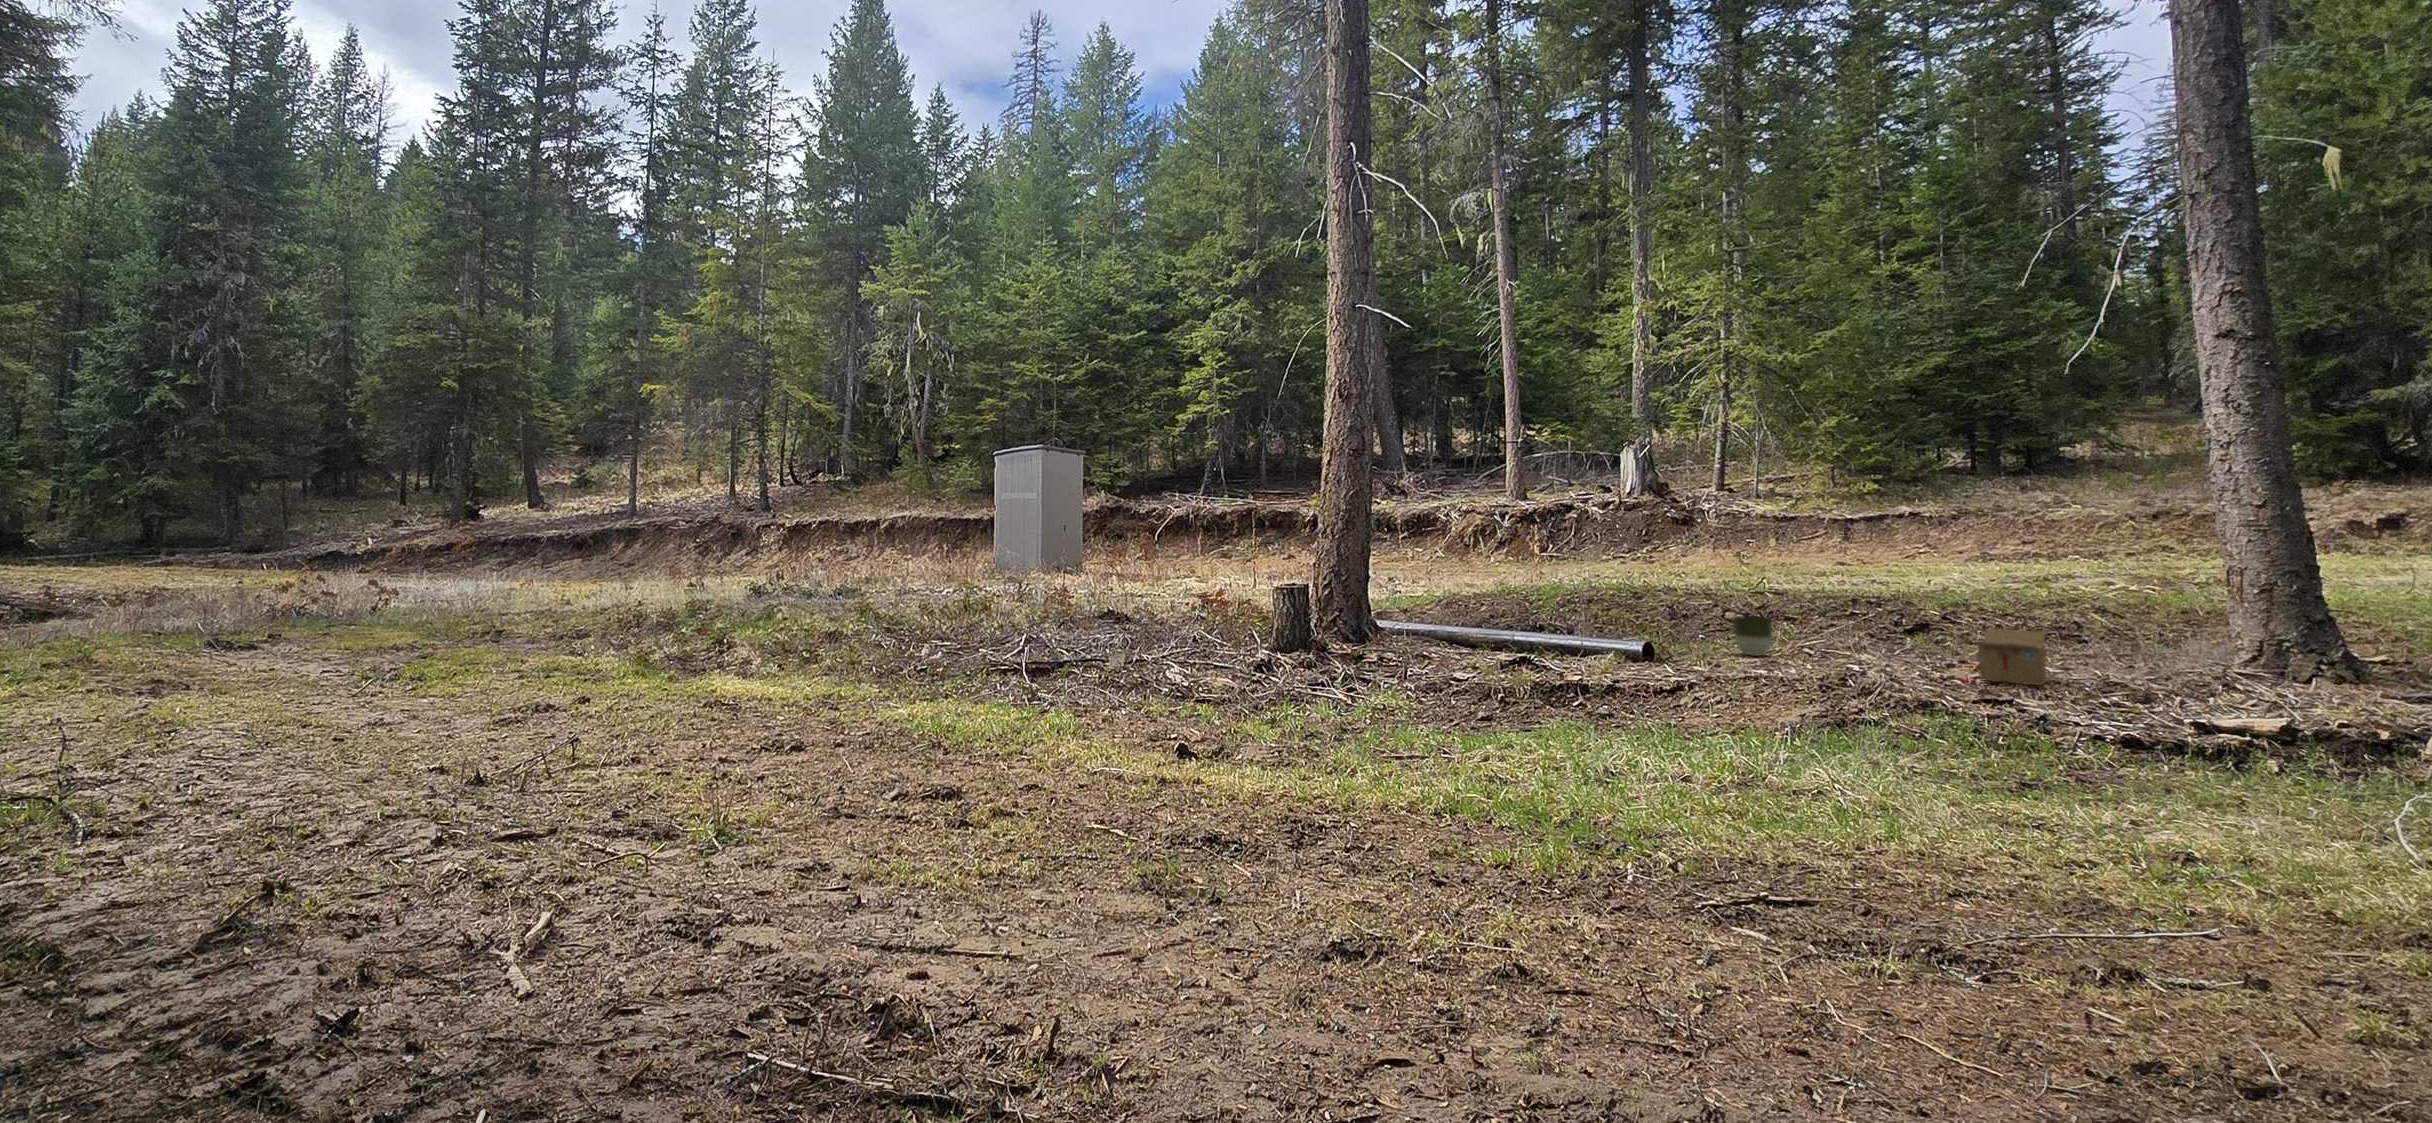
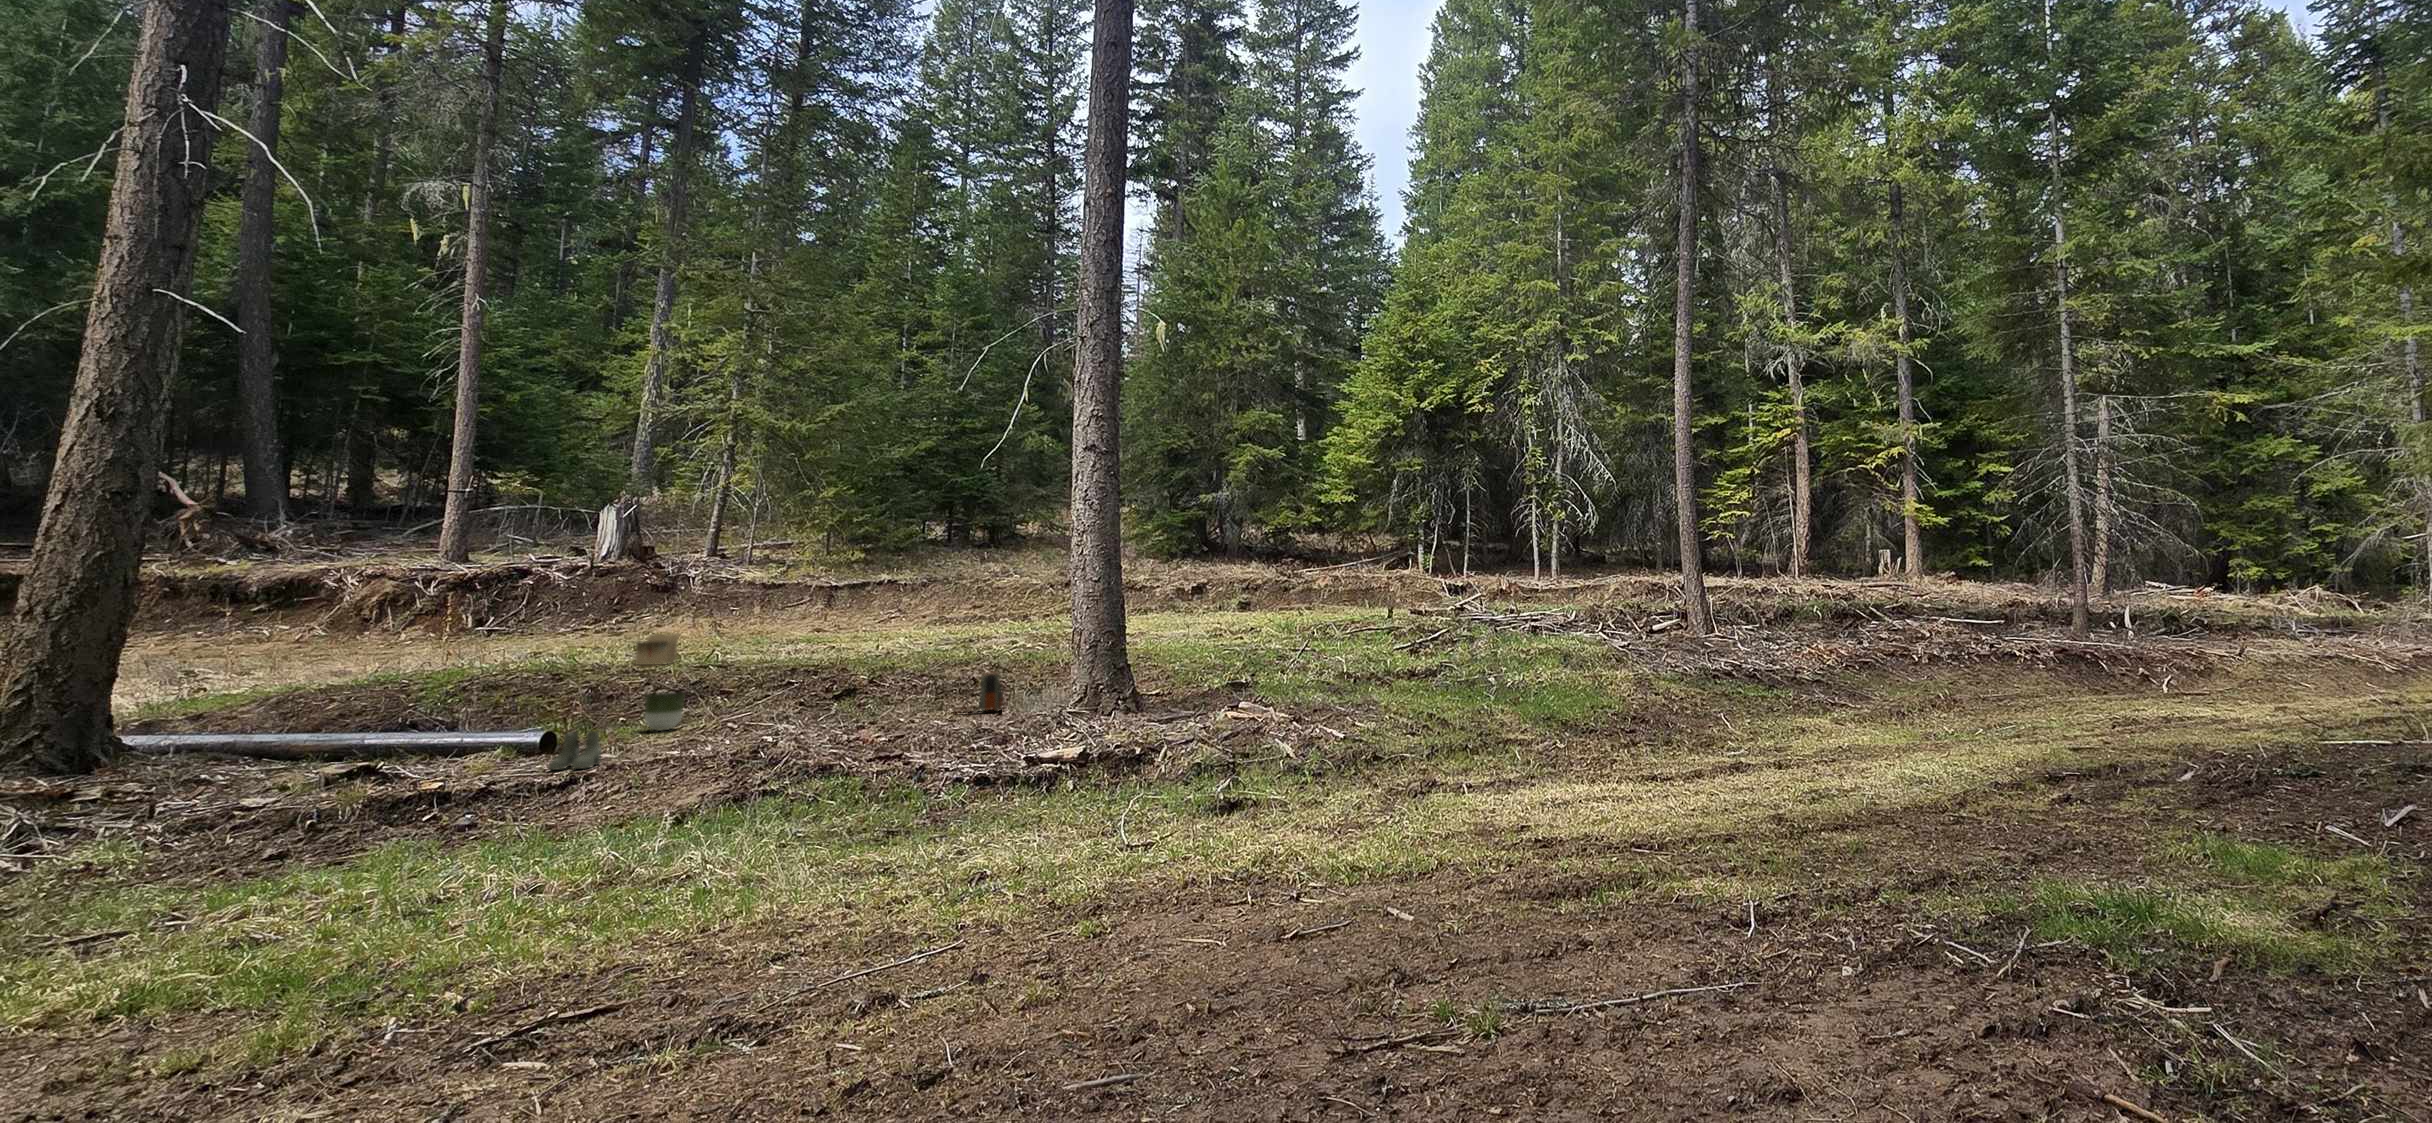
cardboard box: present [1977,629,2047,686] -> present [635,633,680,665]
backpack: none [2135,629,2245,686] -> present [956,671,1005,713]
boots: none [1670,646,1716,686] -> present [549,731,601,770]

